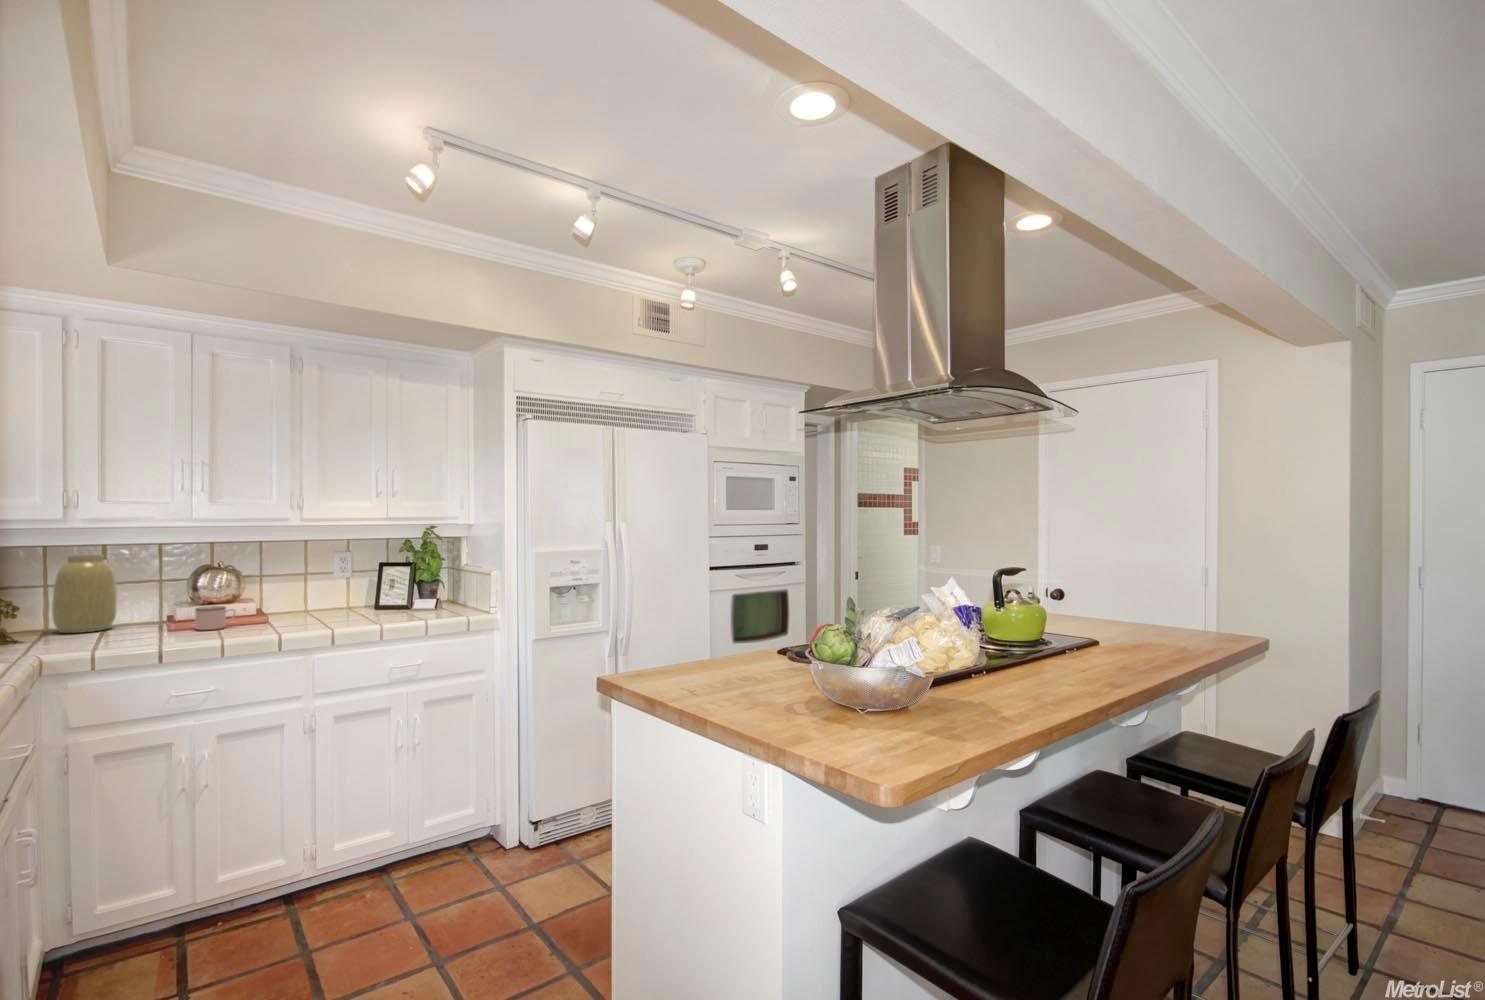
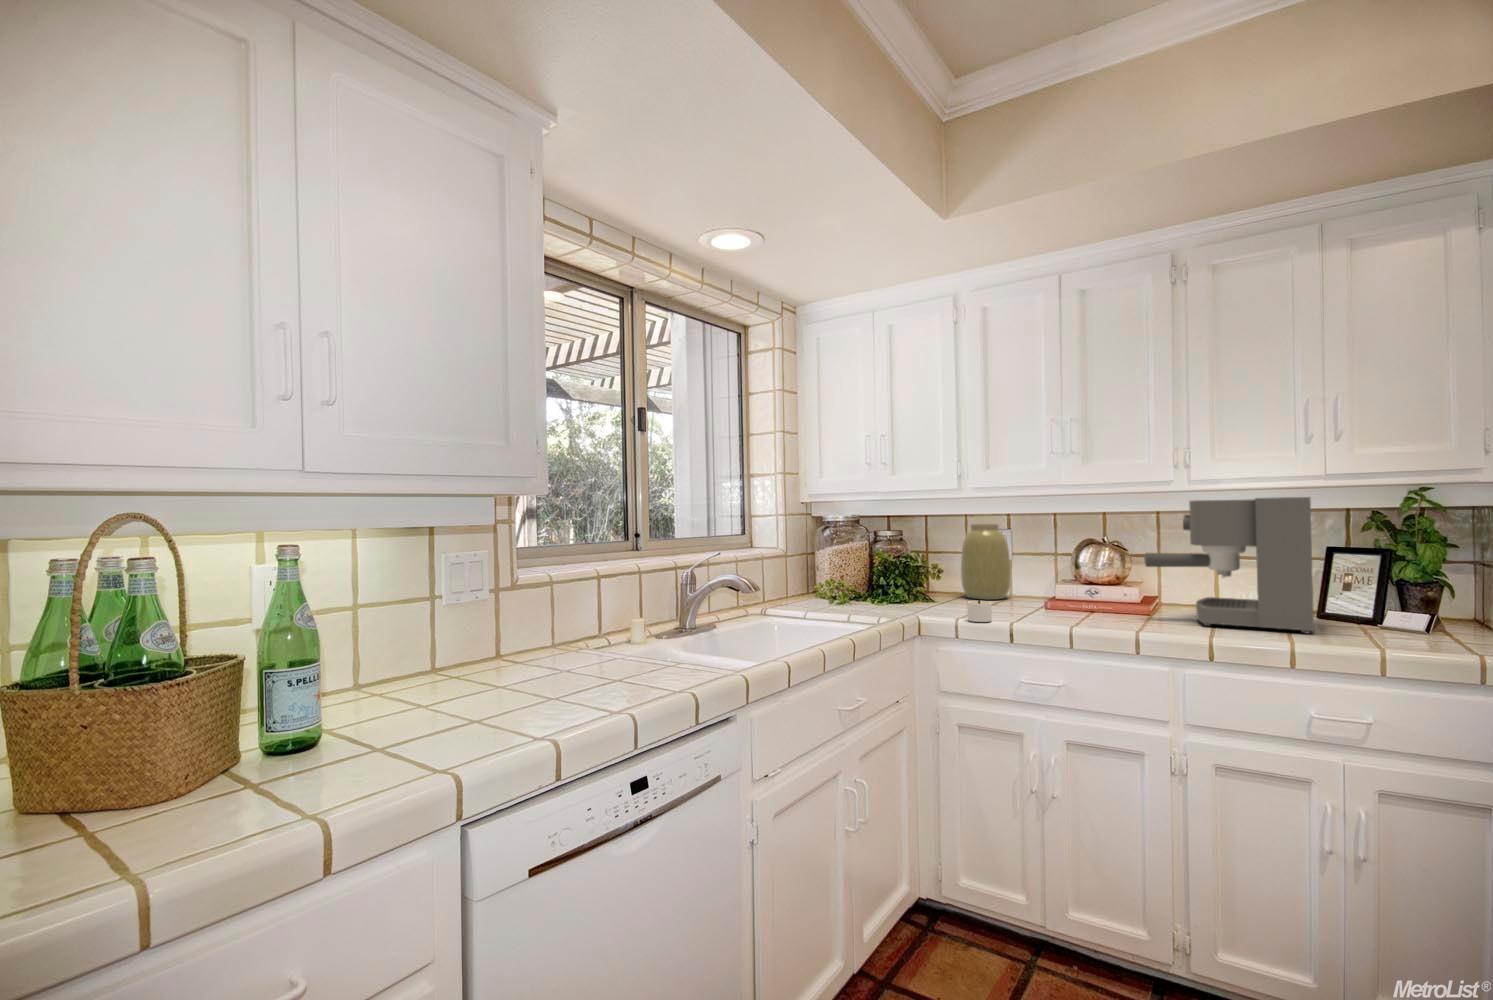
coffee maker: none [268,531,382,624] -> present [1144,497,1314,633]
mug: present [195,606,236,630] -> none [1066,587,1109,615]
candle: none [108,629,147,650] -> present [968,600,992,622]

